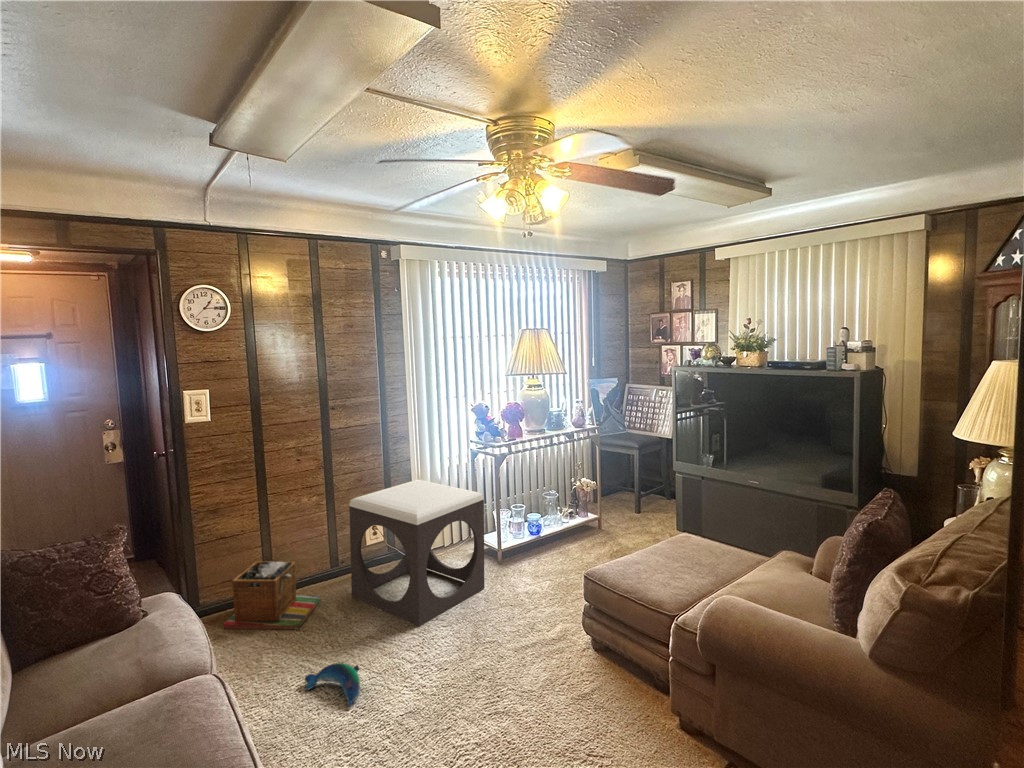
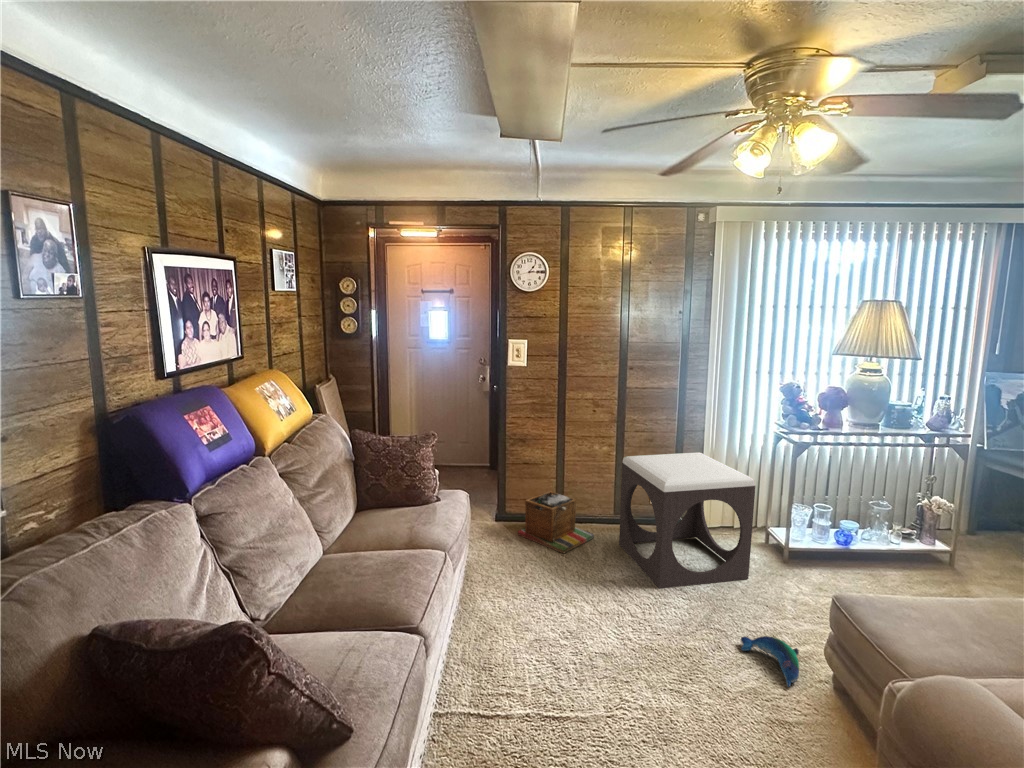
plush toy: present [305,663,360,707] -> present [741,636,799,687]

